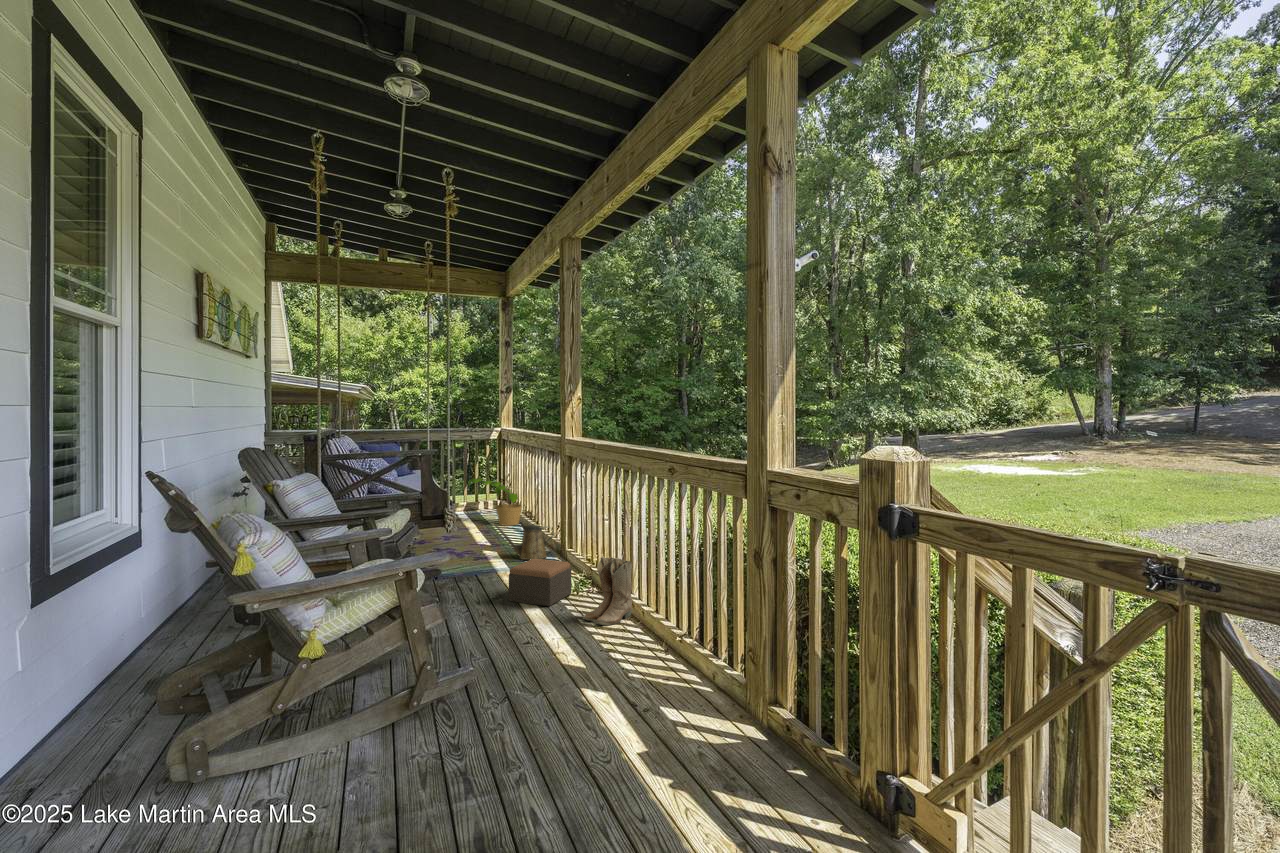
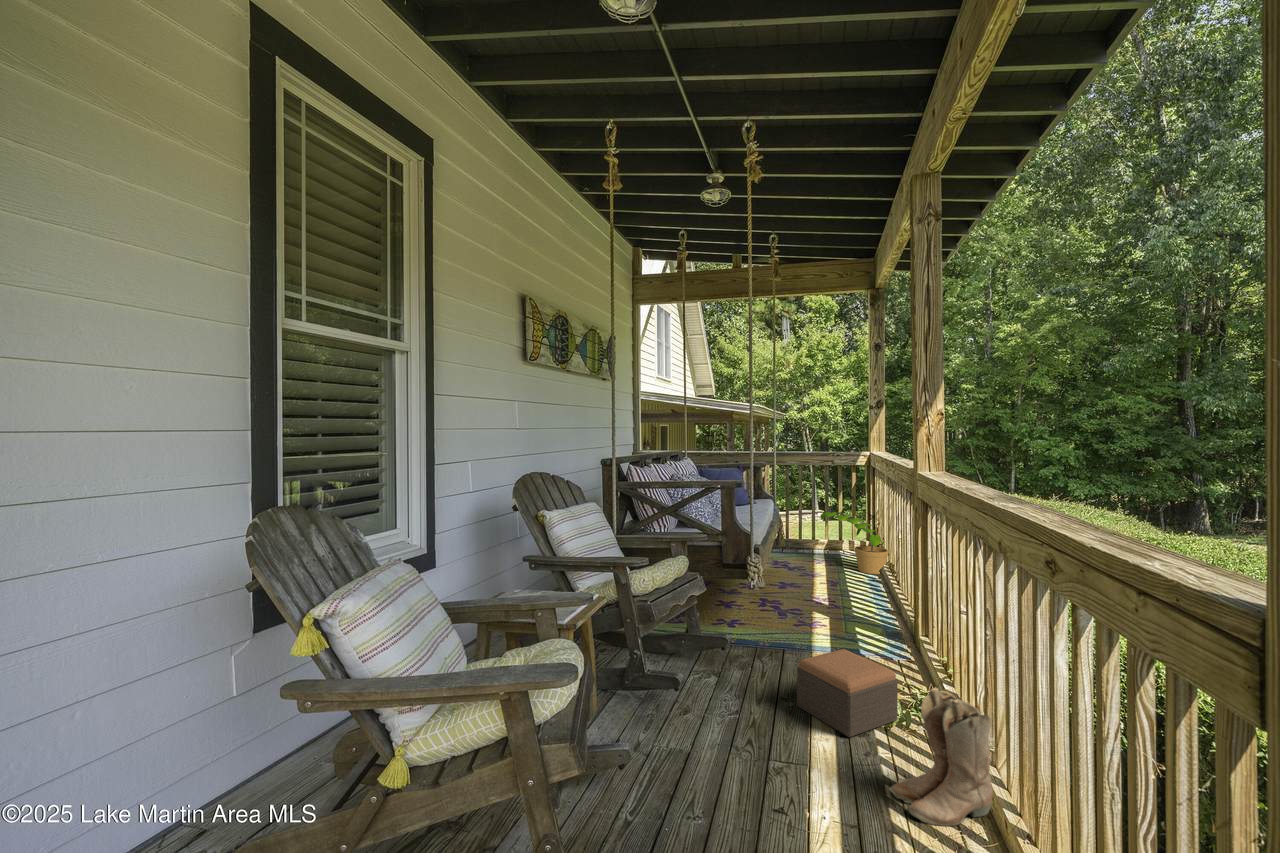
watering can: present [492,524,554,560] -> none [817,578,906,639]

